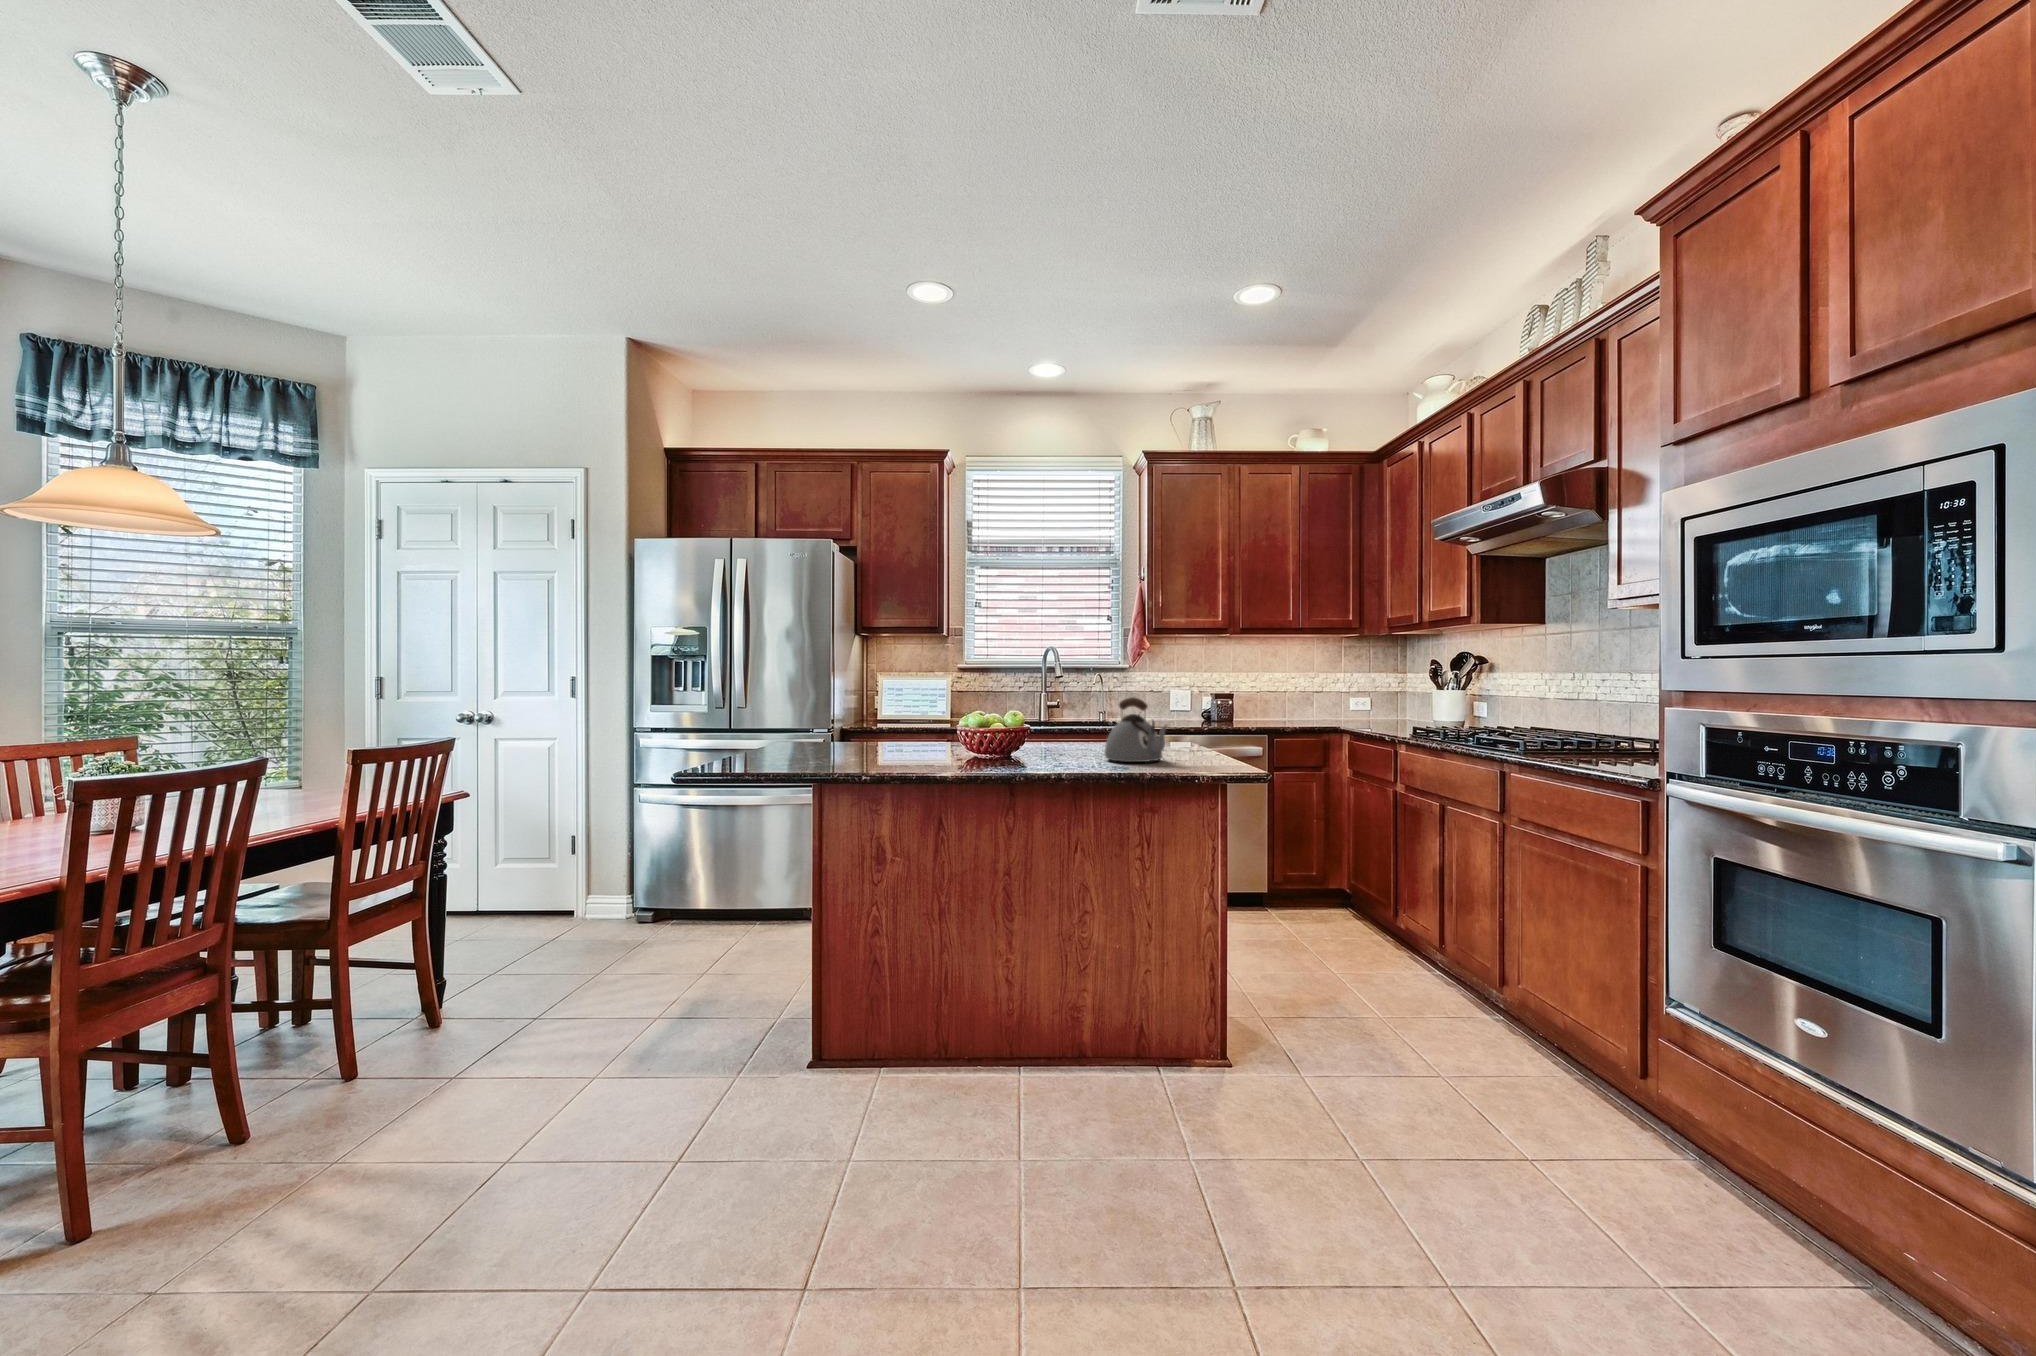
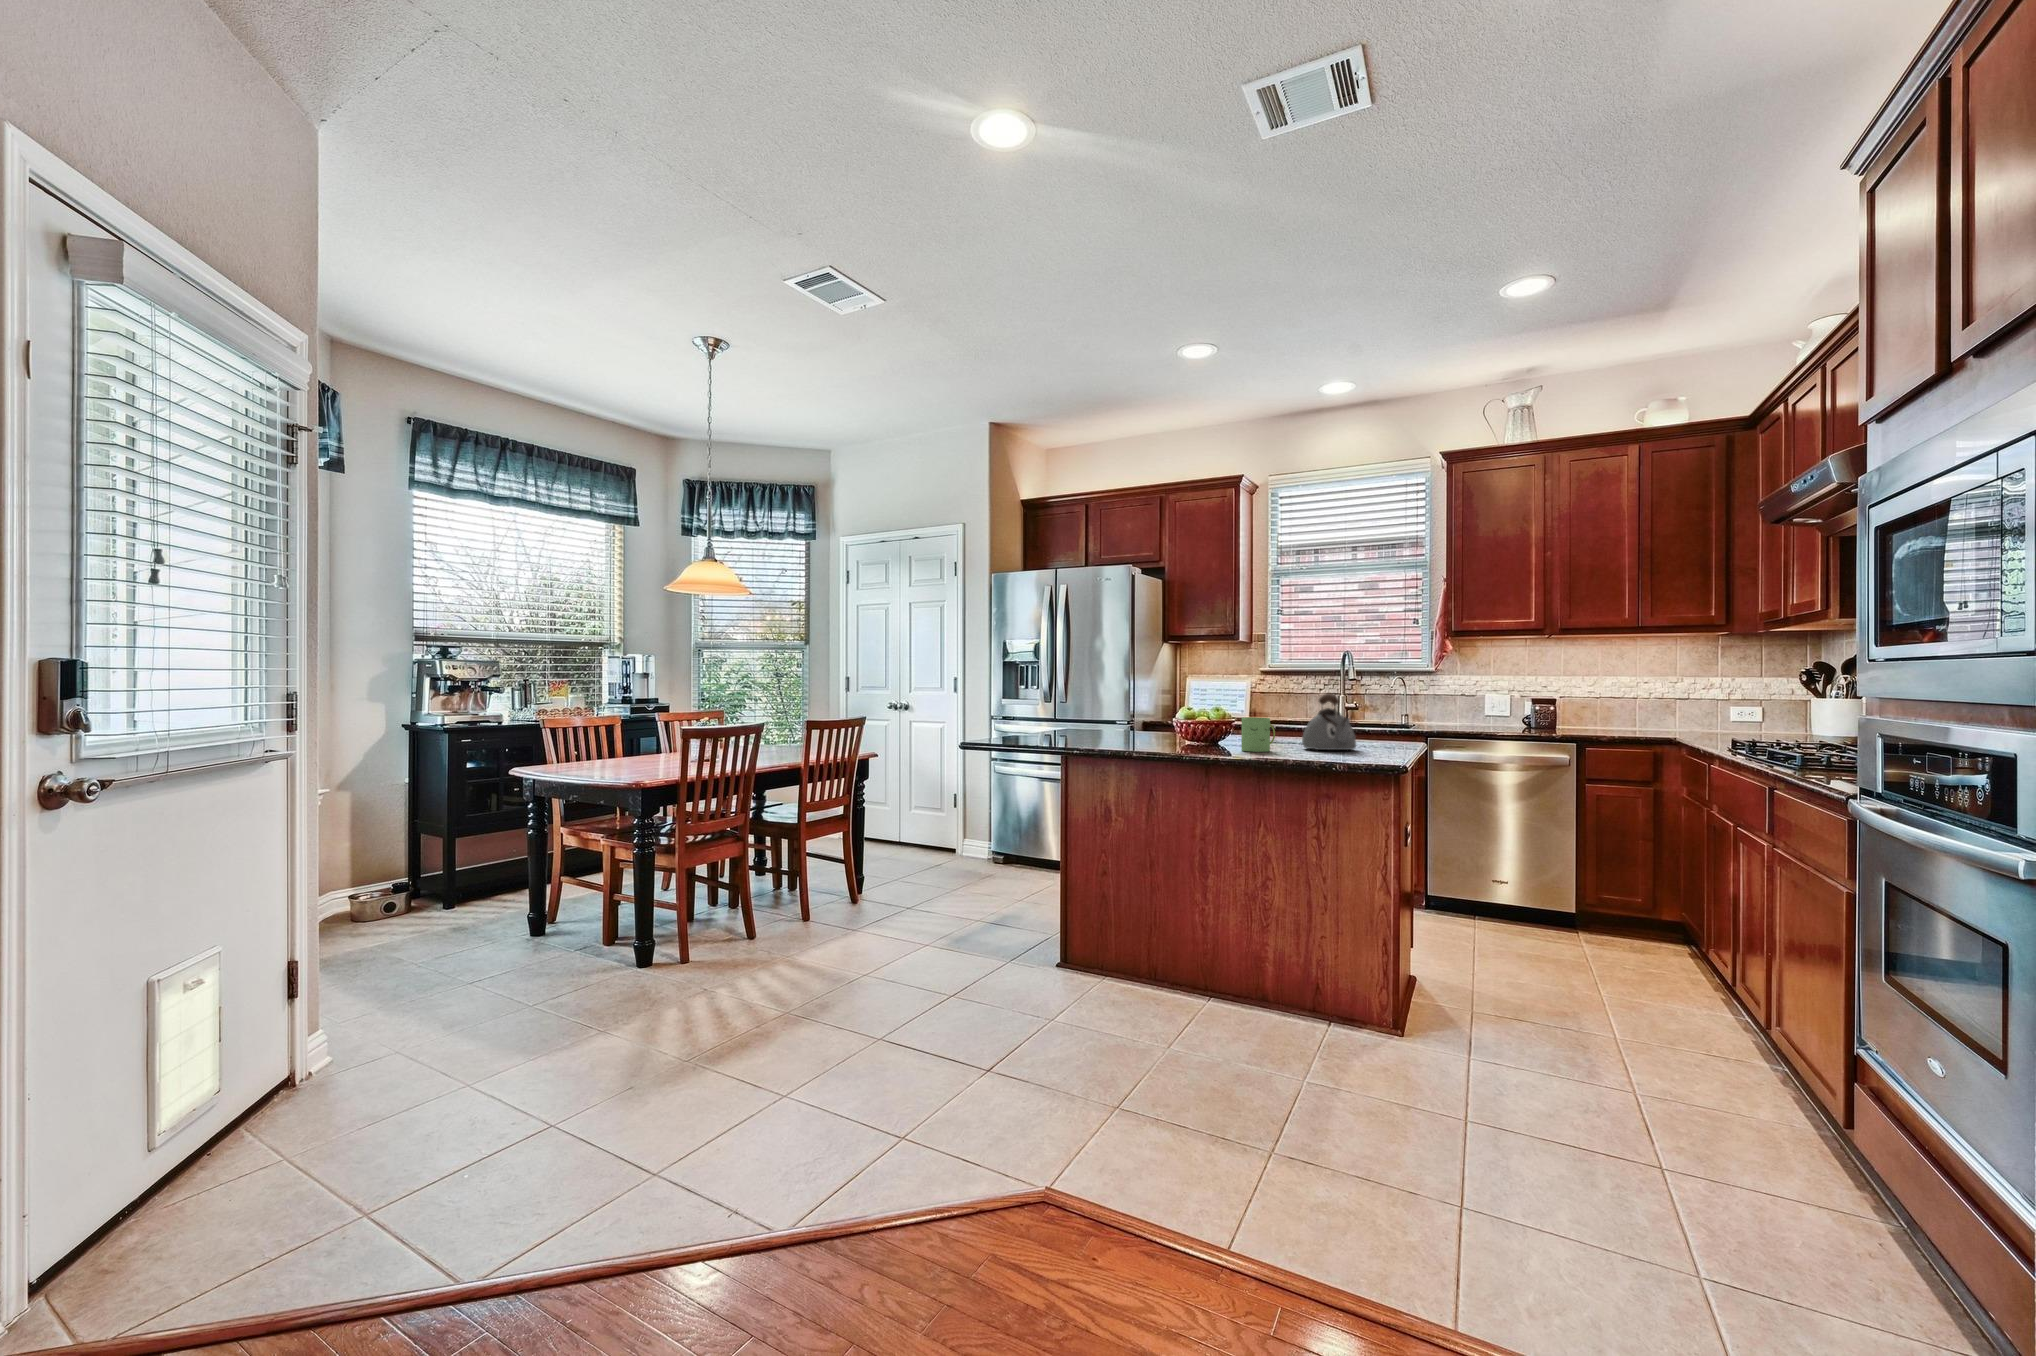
mug: none [1051,727,1086,769] -> present [1241,717,1275,752]

